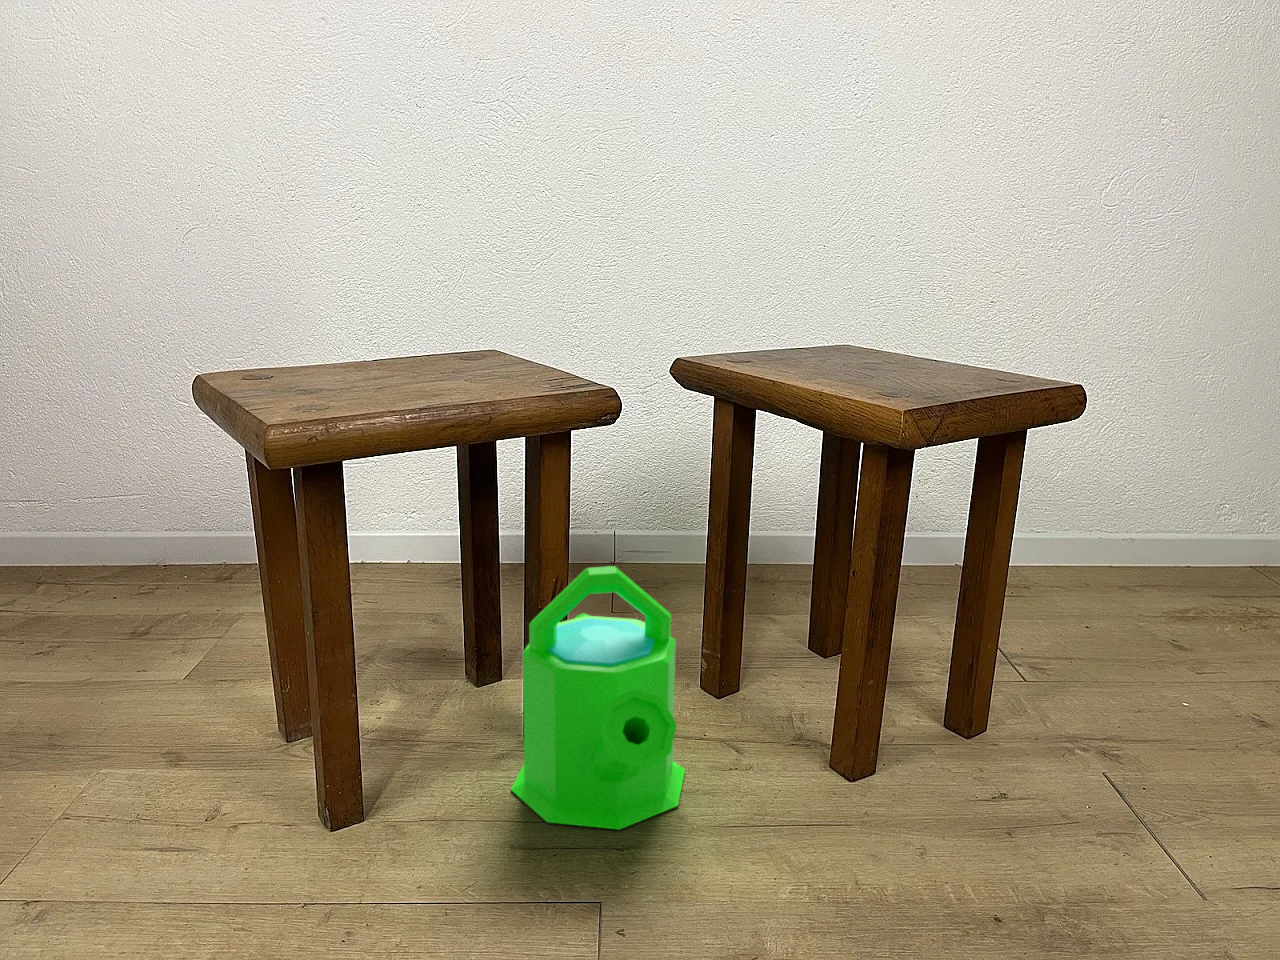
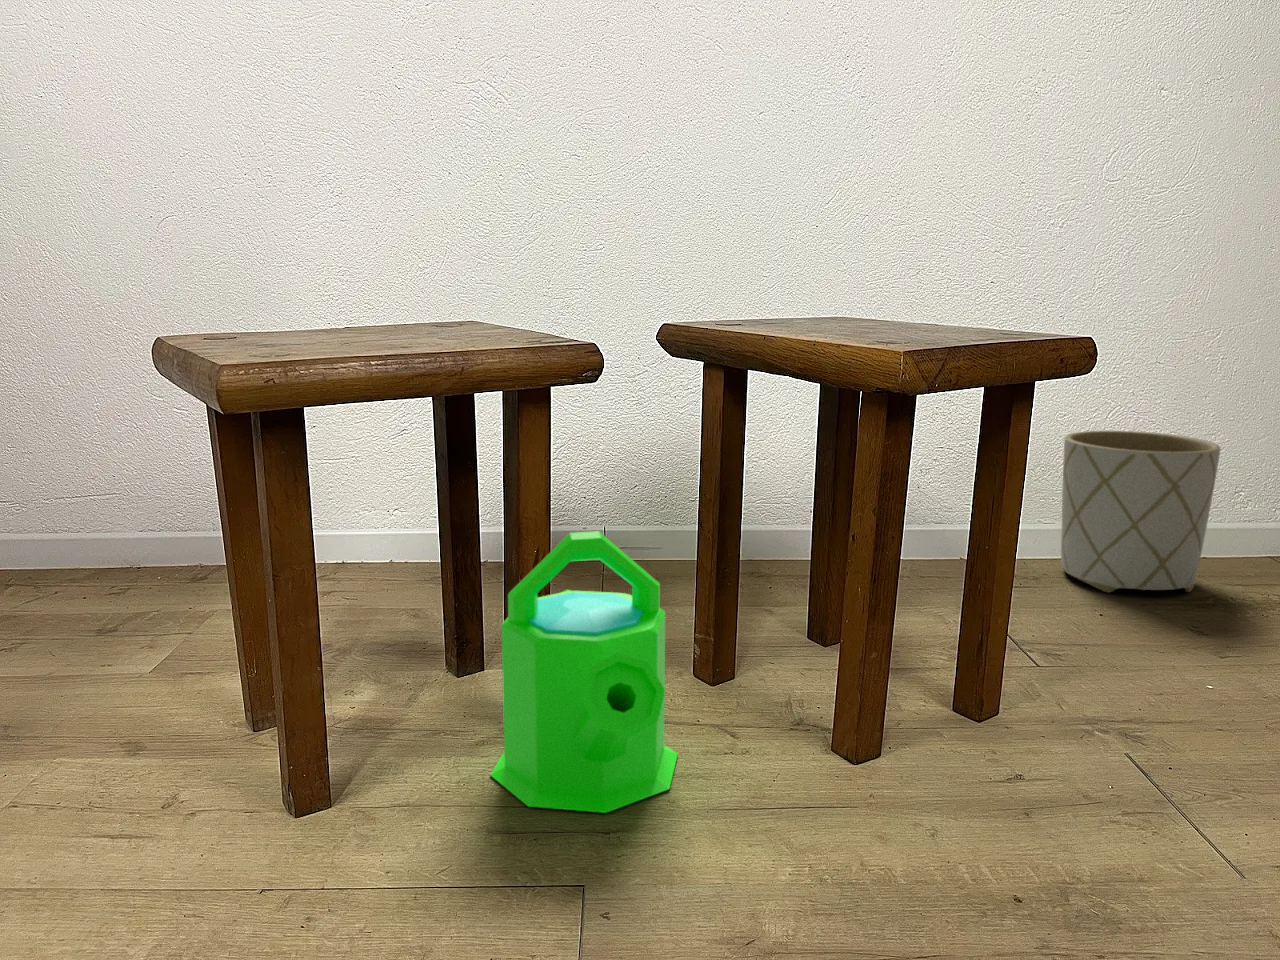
planter: none [1051,445,1206,604] -> present [1061,431,1220,593]

